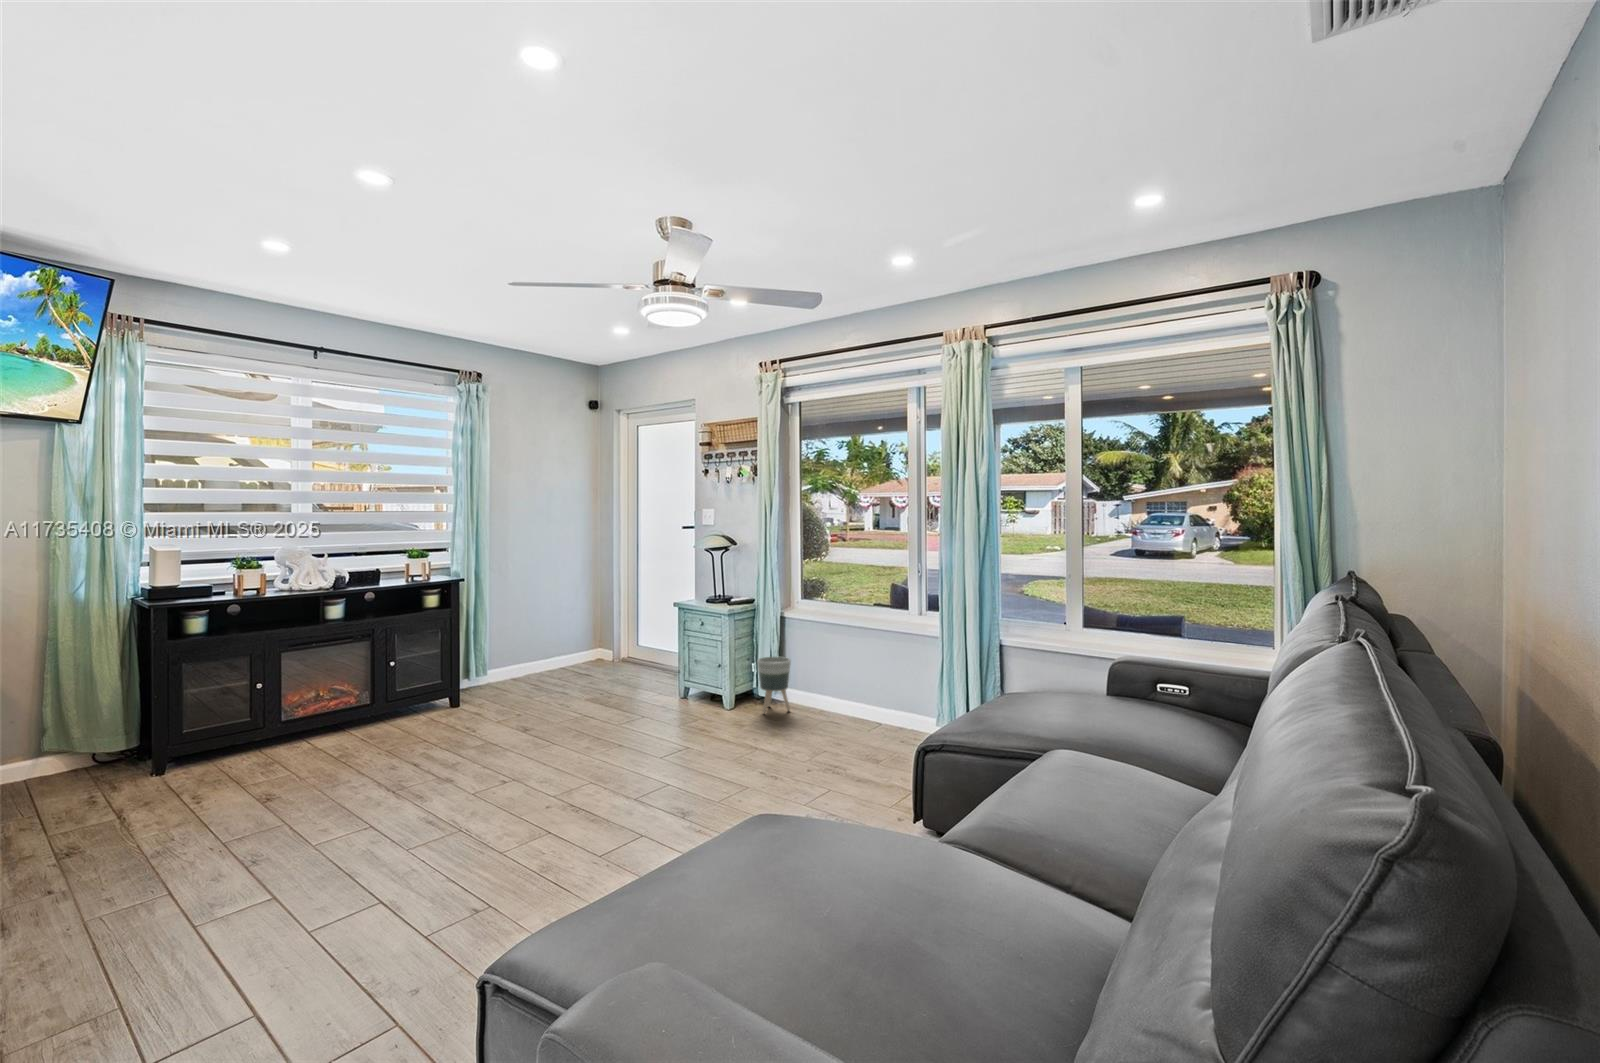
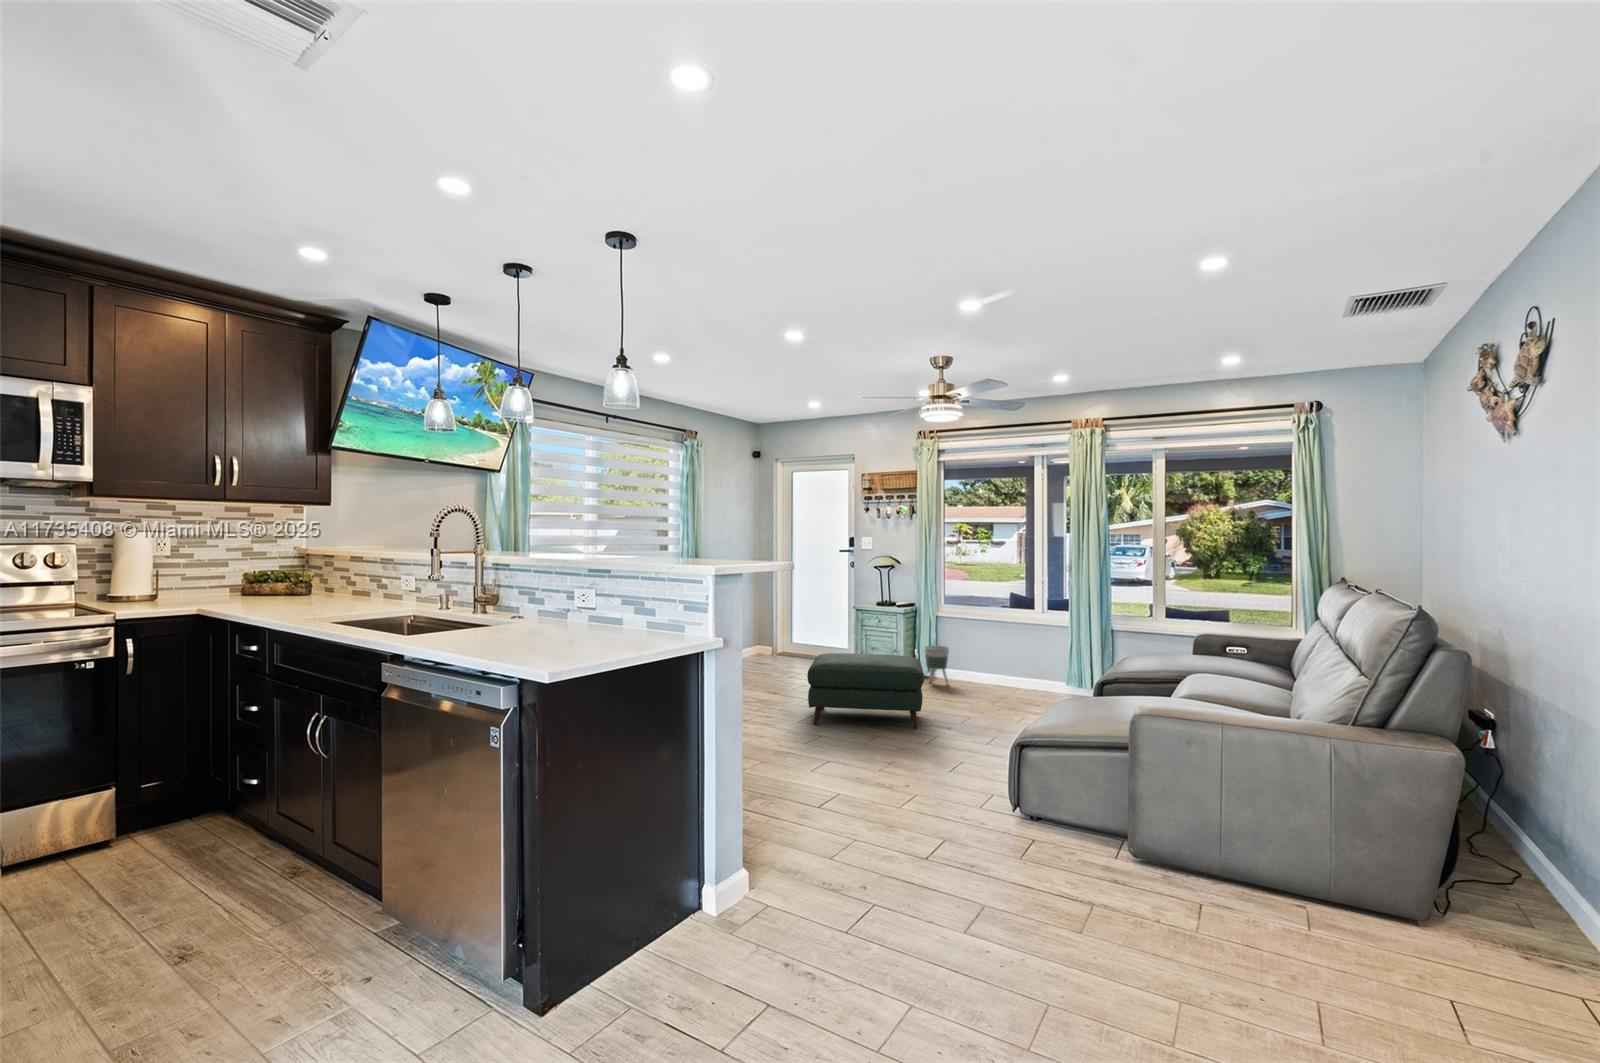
ottoman: none [481,681,689,809] -> present [807,653,924,729]

